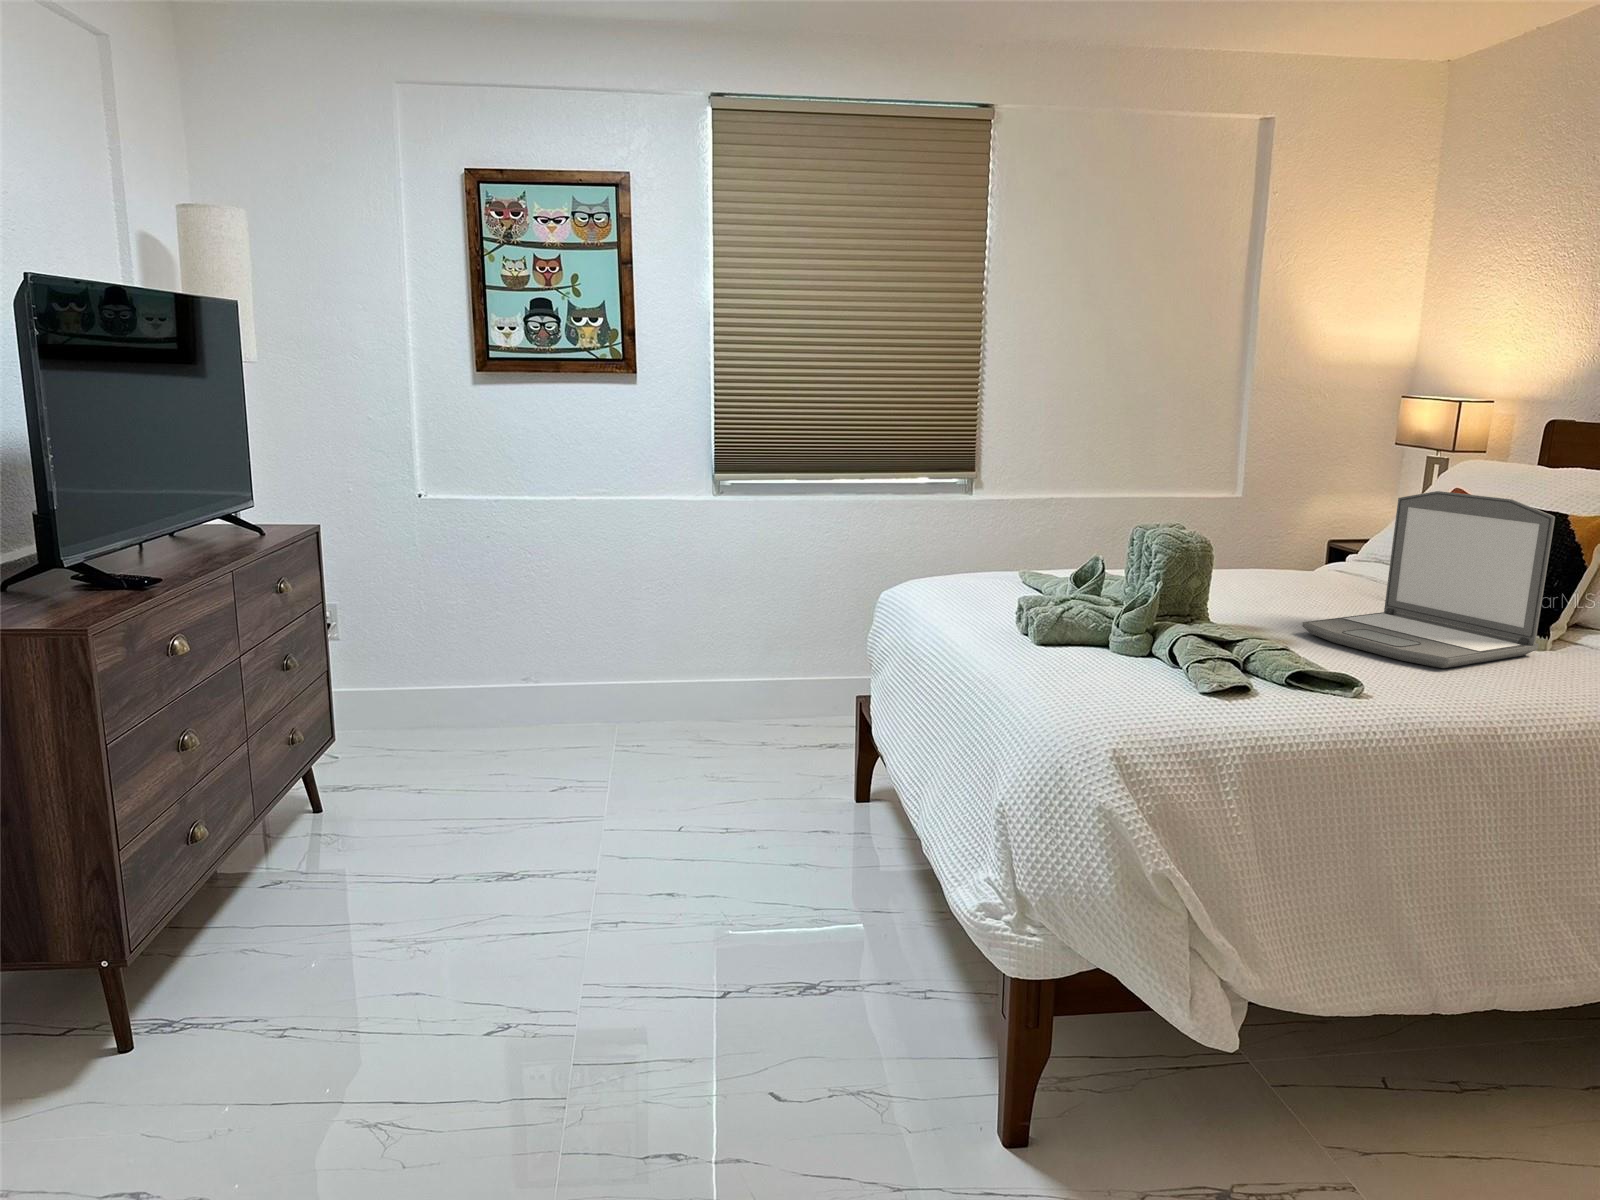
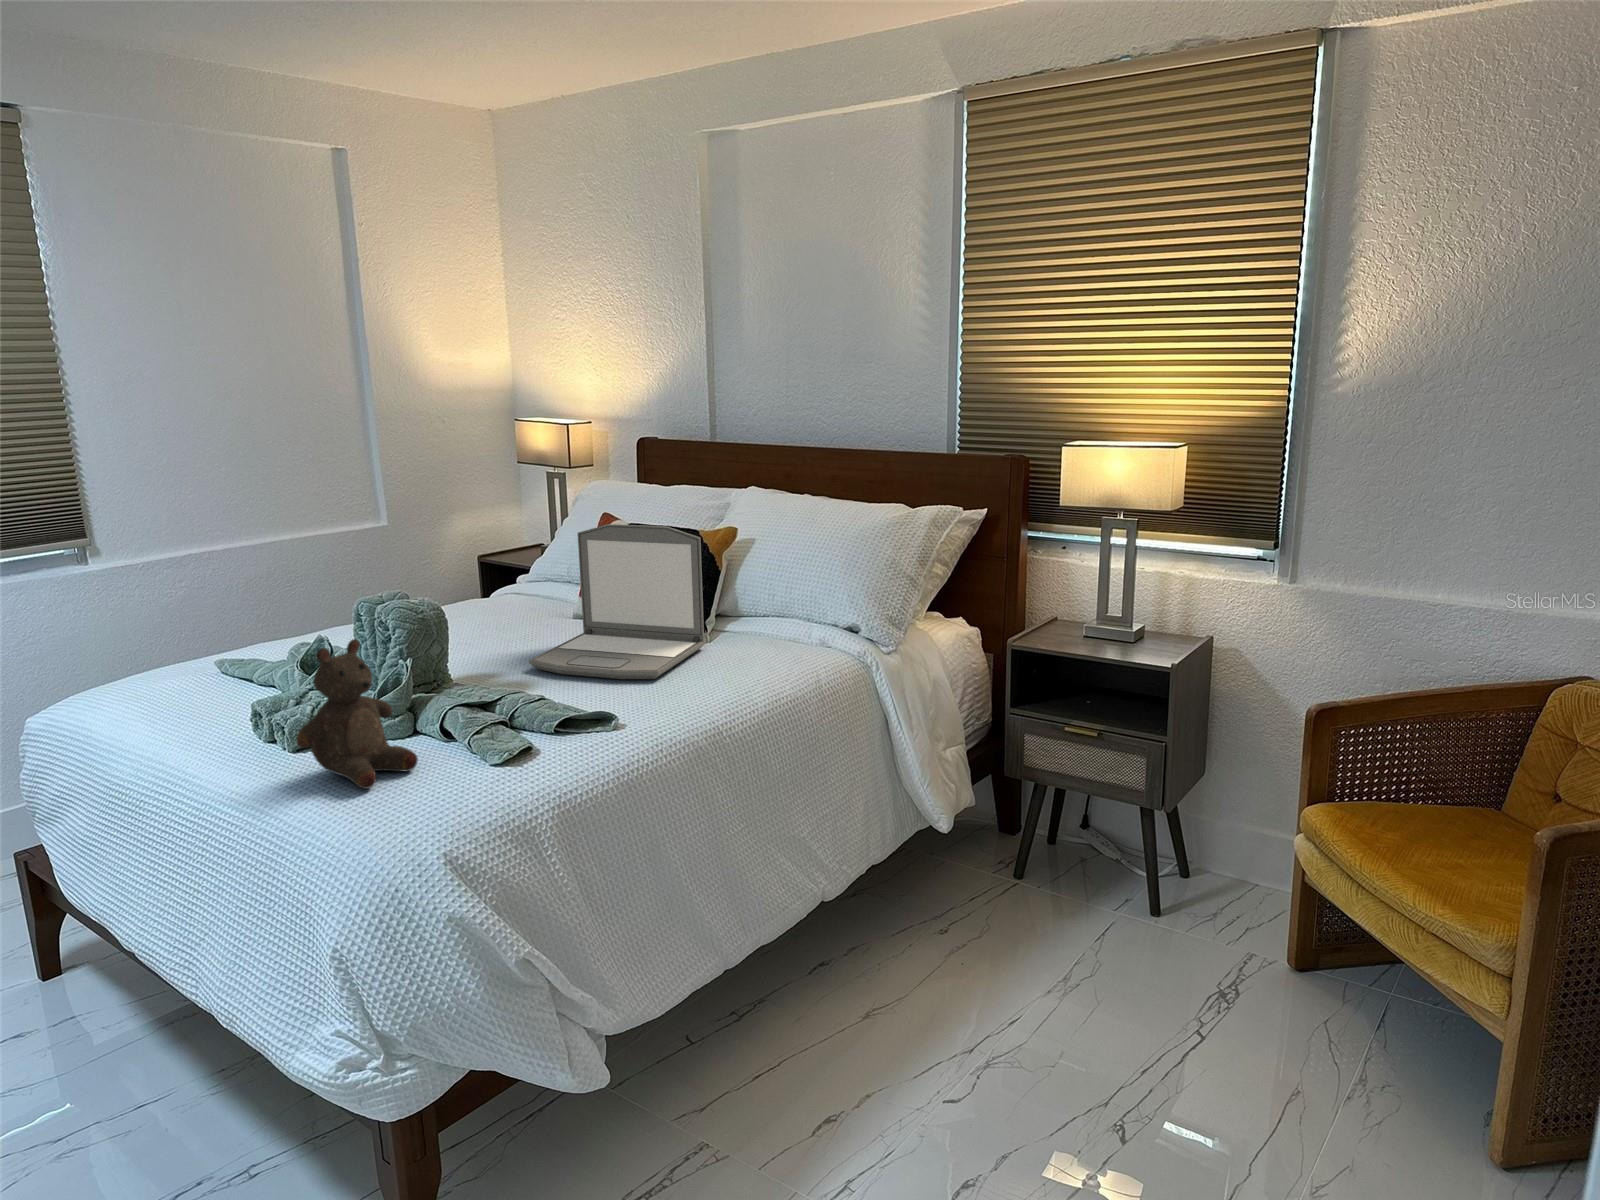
stuffed bear: none [1029,543,1133,682] -> present [297,639,418,789]

